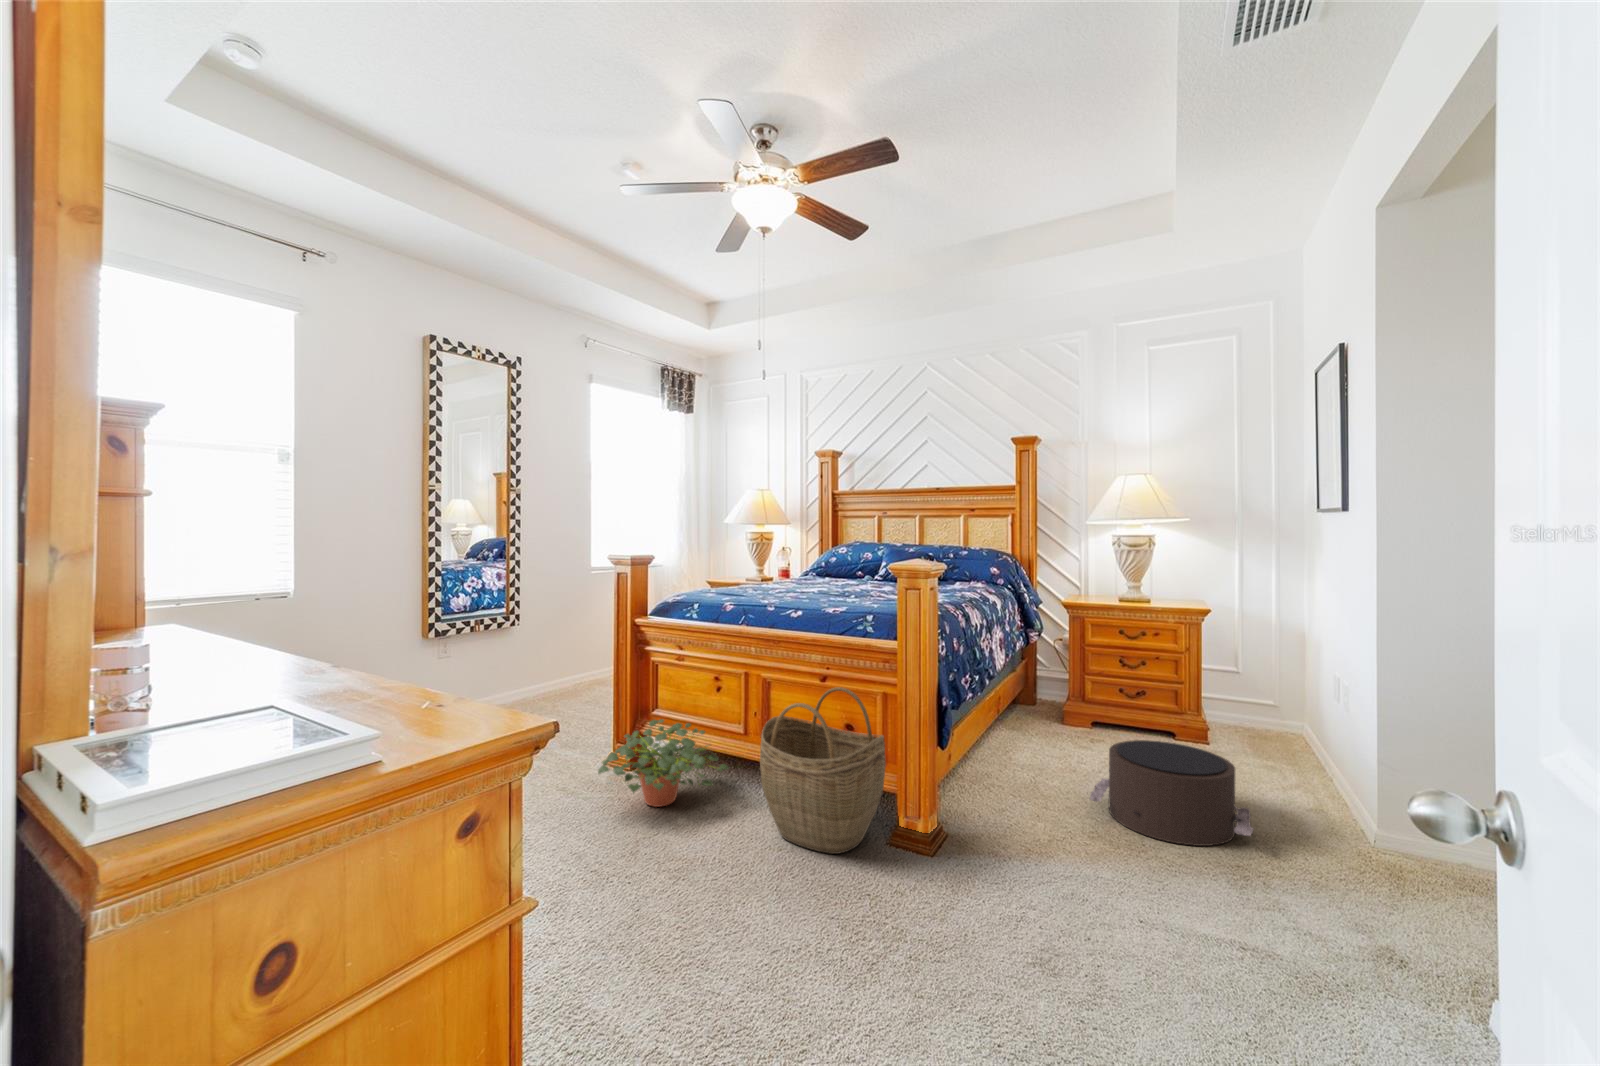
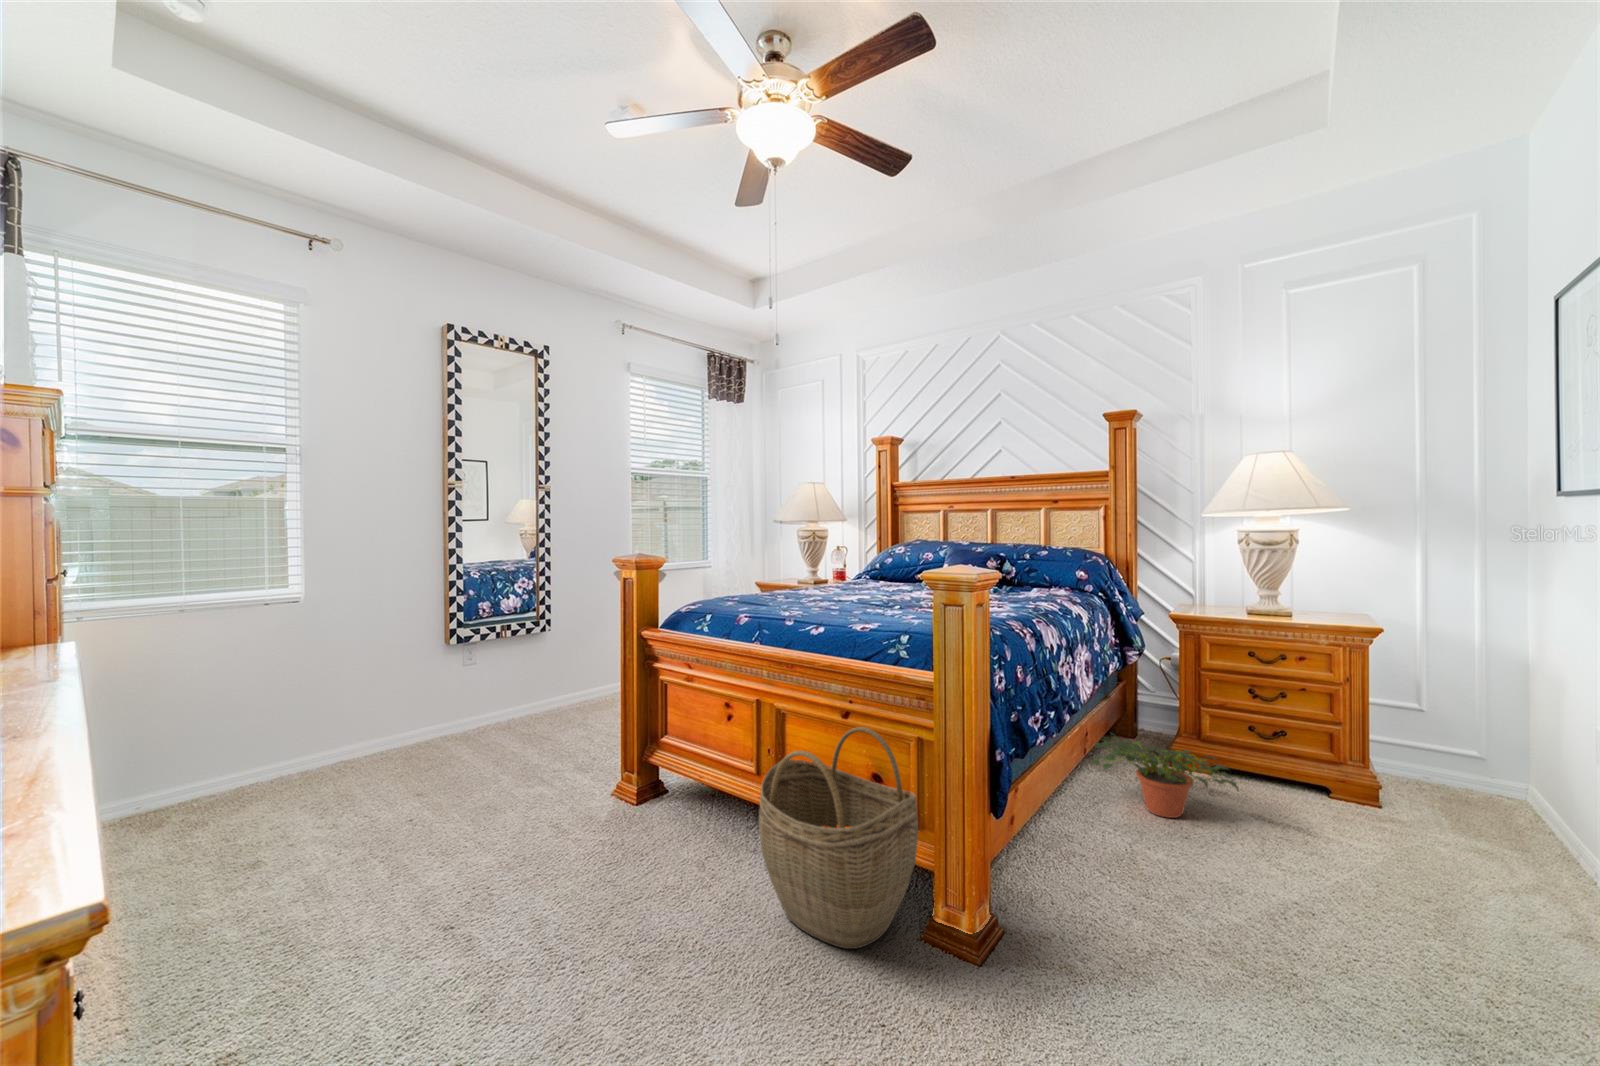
potted plant: present [598,719,729,807] -> present [1090,734,1238,818]
pouf: present [1090,740,1253,846] -> none [1205,809,1465,980]

